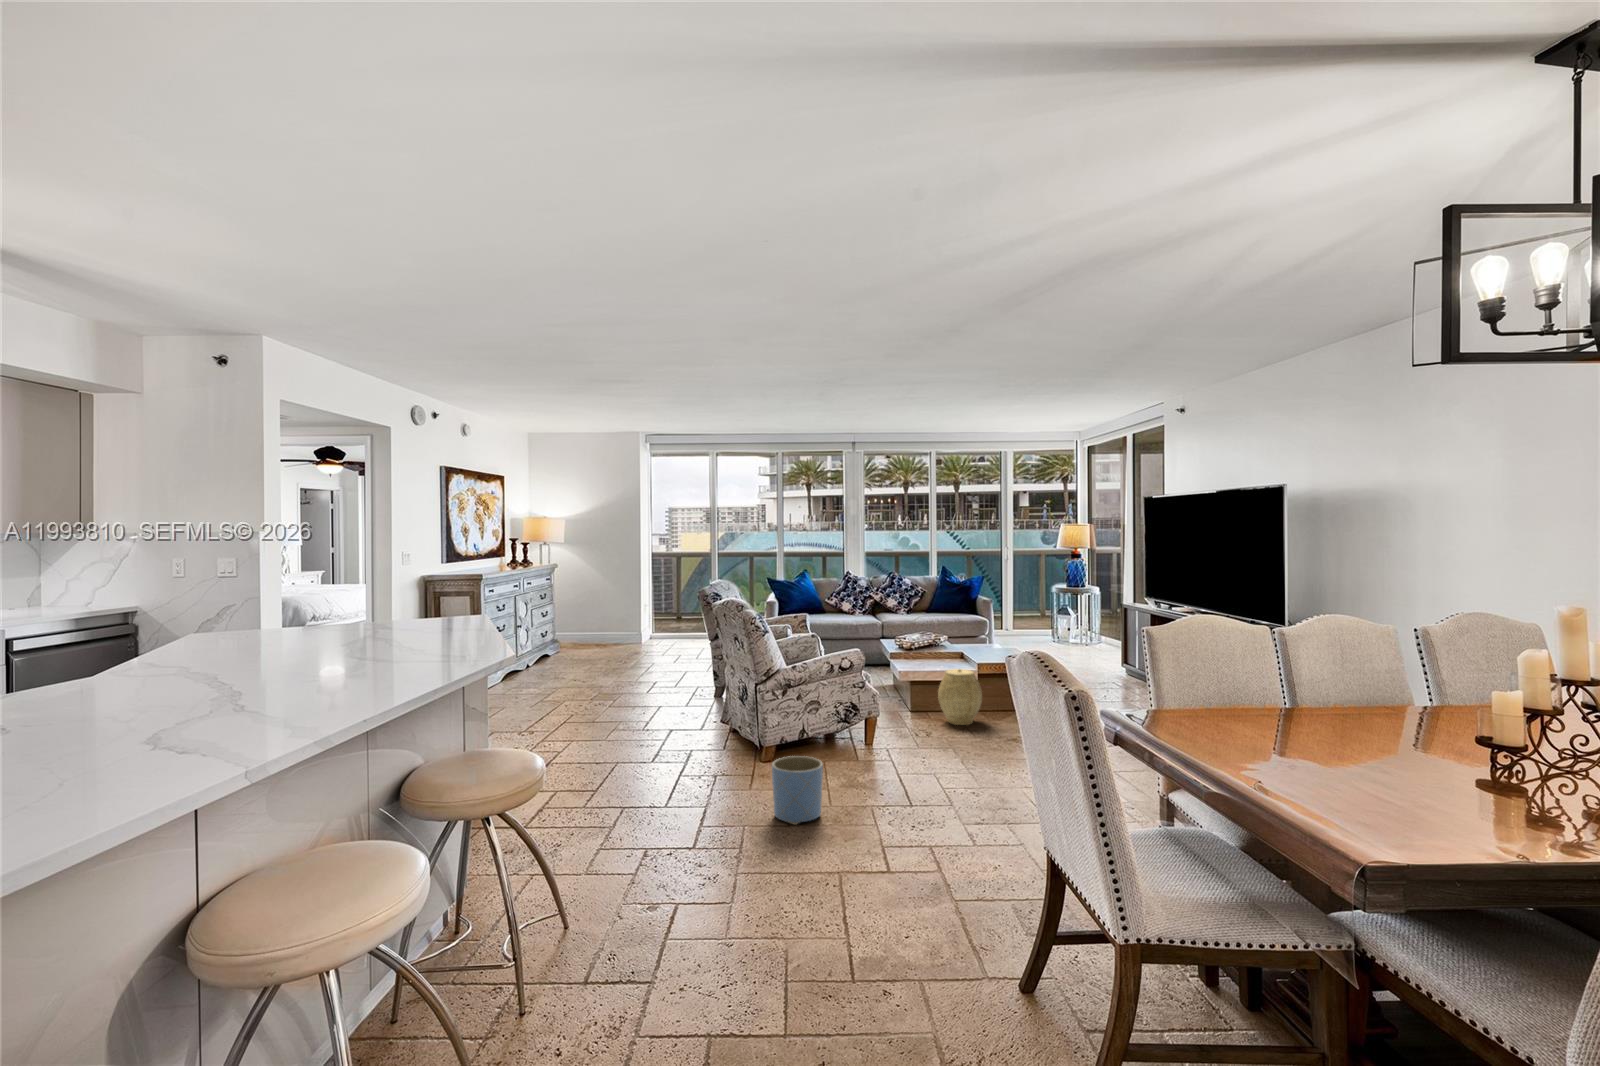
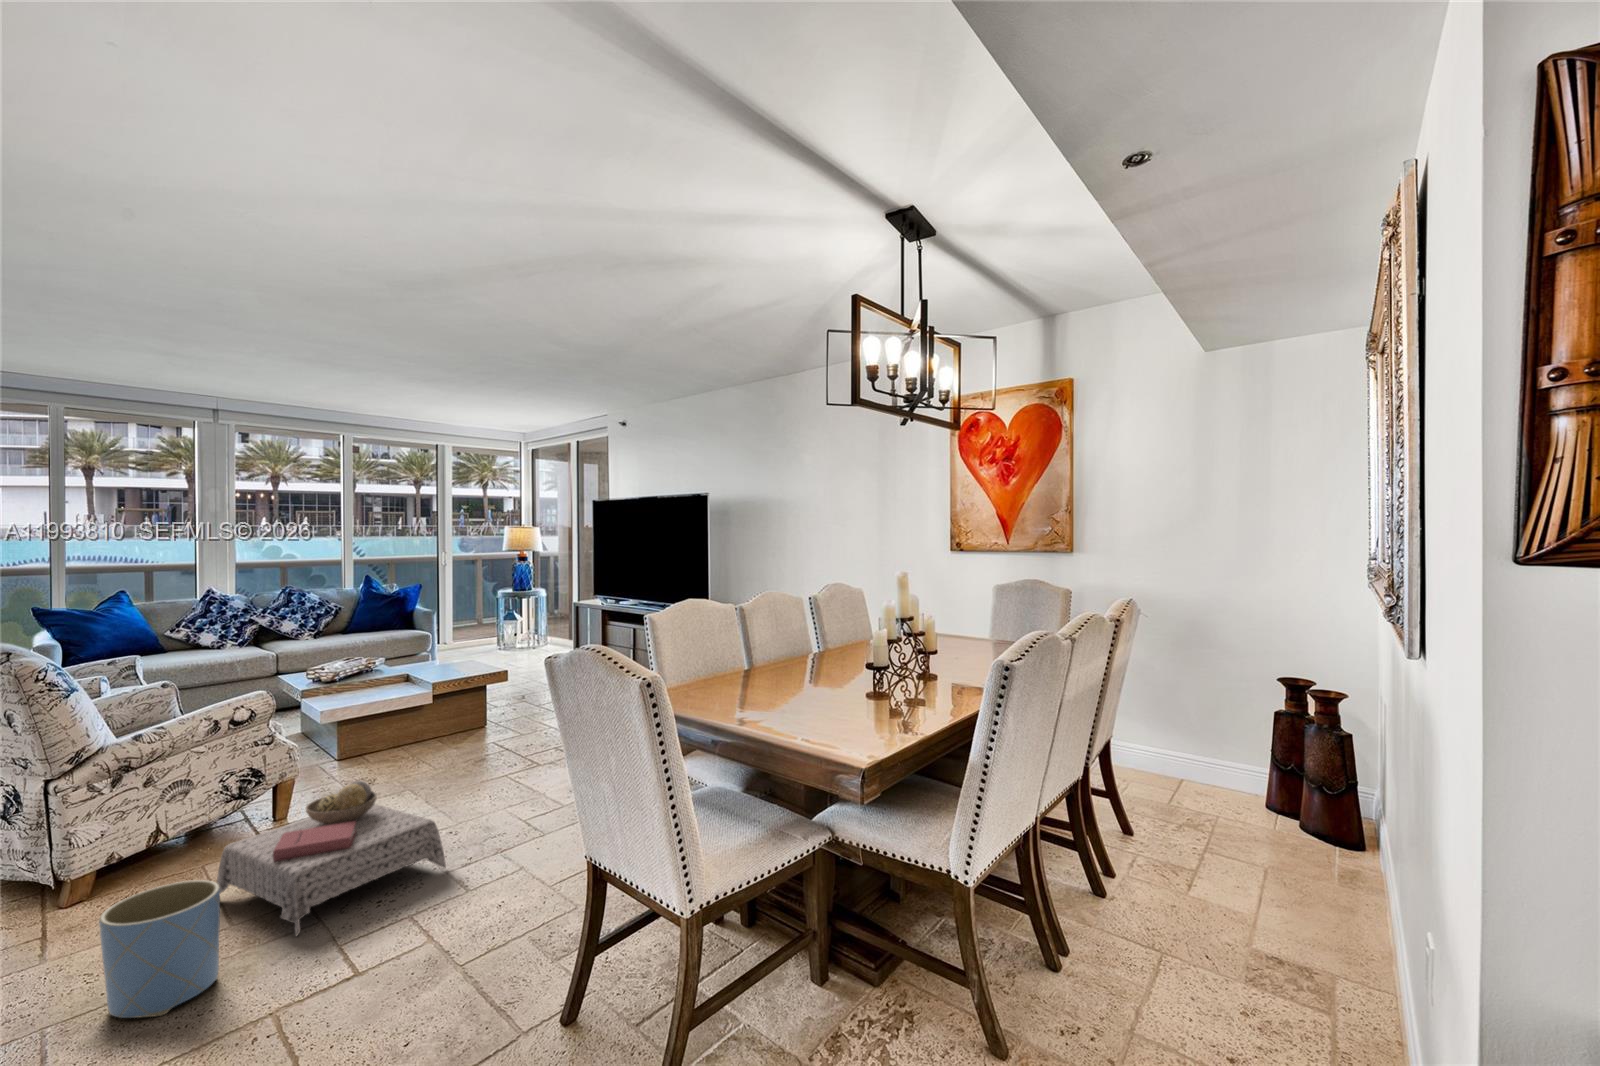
woven basket: present [938,669,982,725] -> none [387,693,450,767]
ottoman: none [826,723,953,809] -> present [217,781,446,936]

